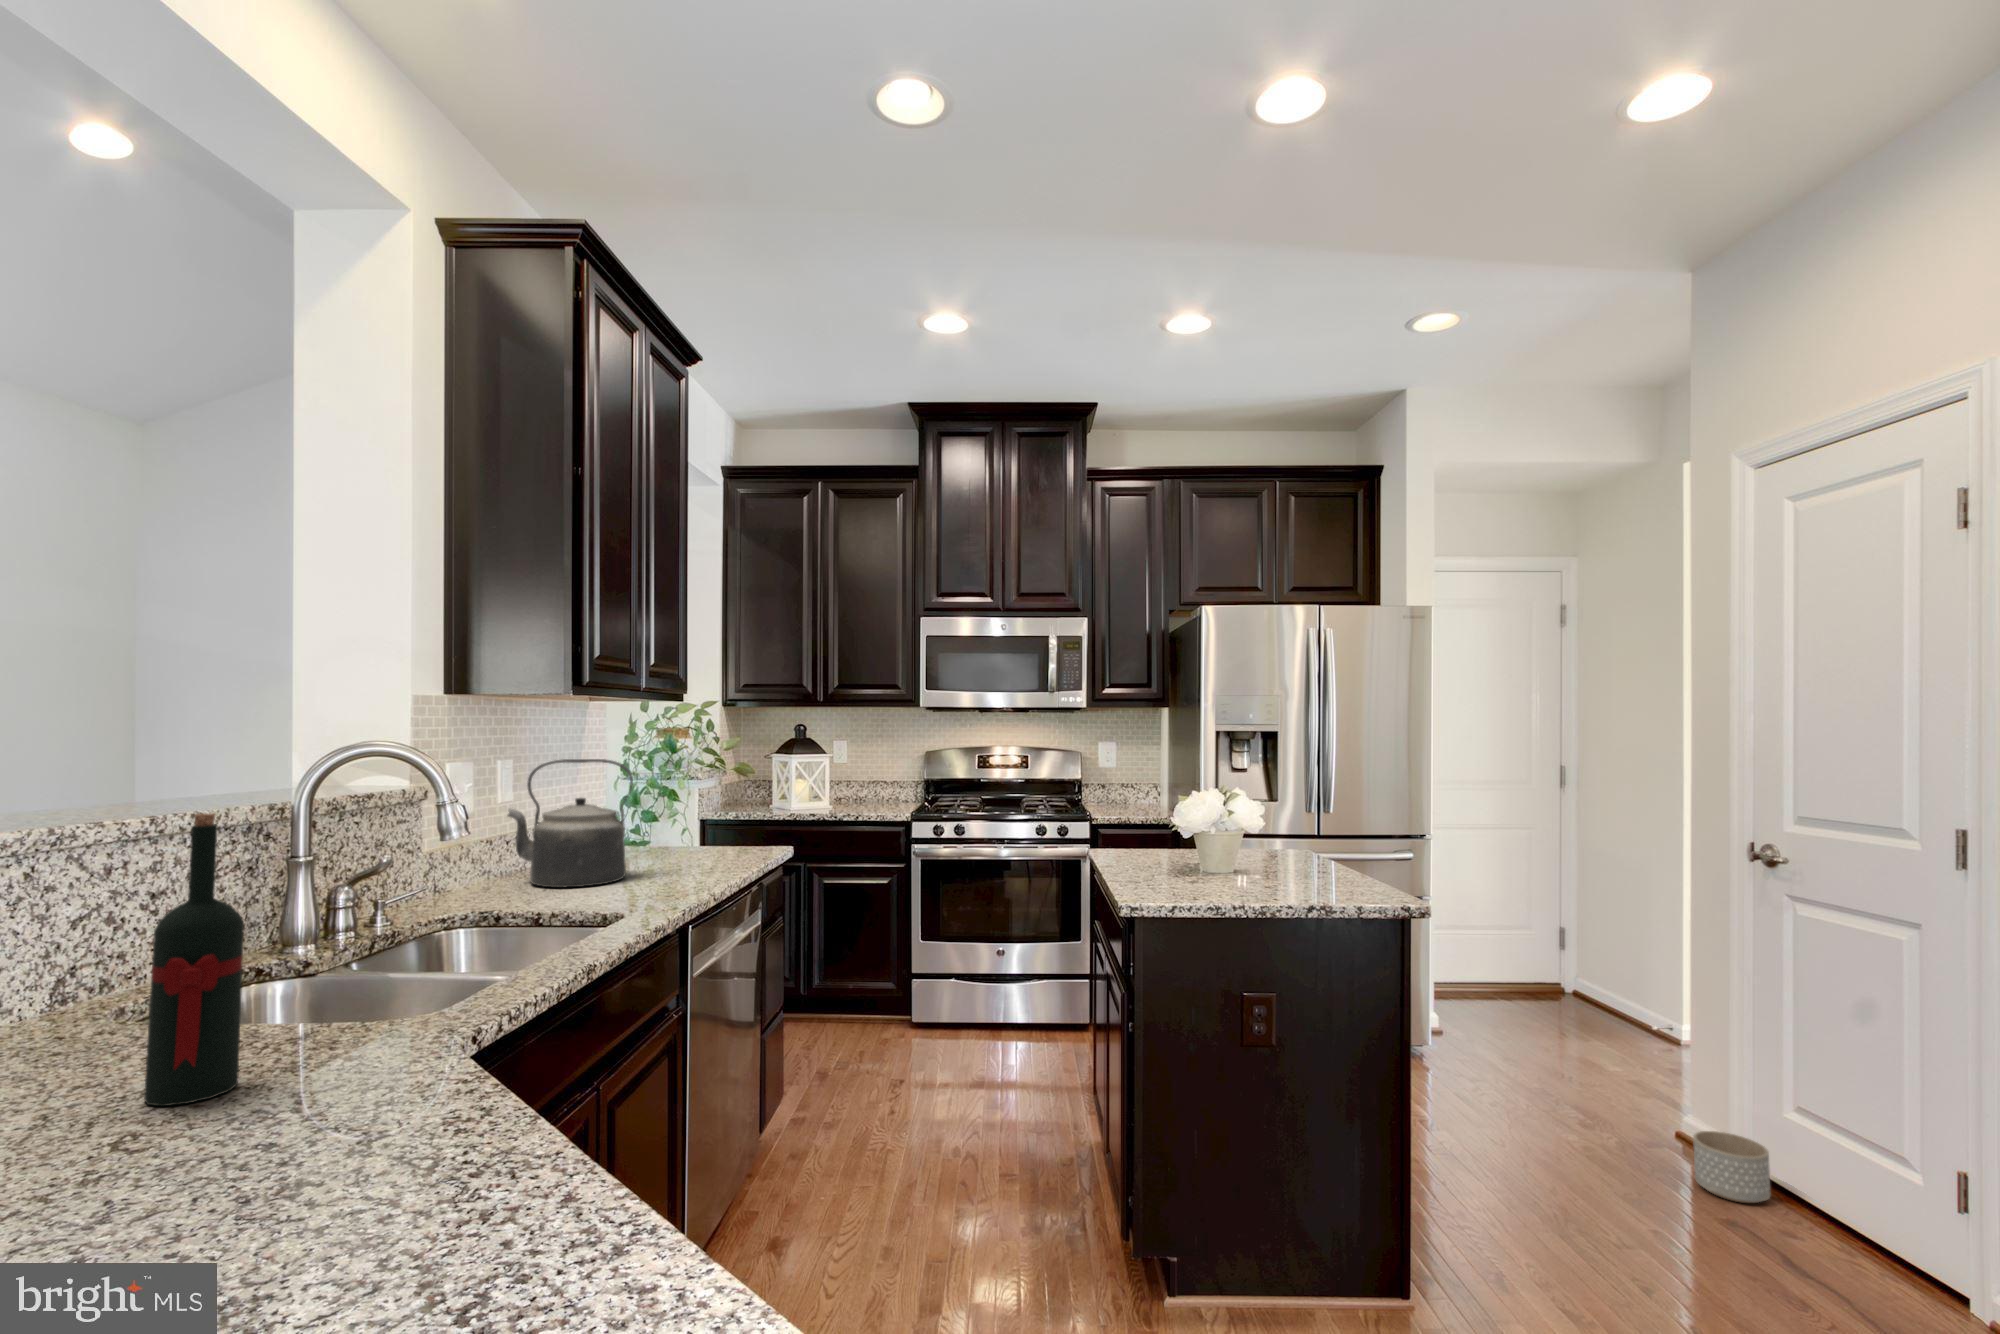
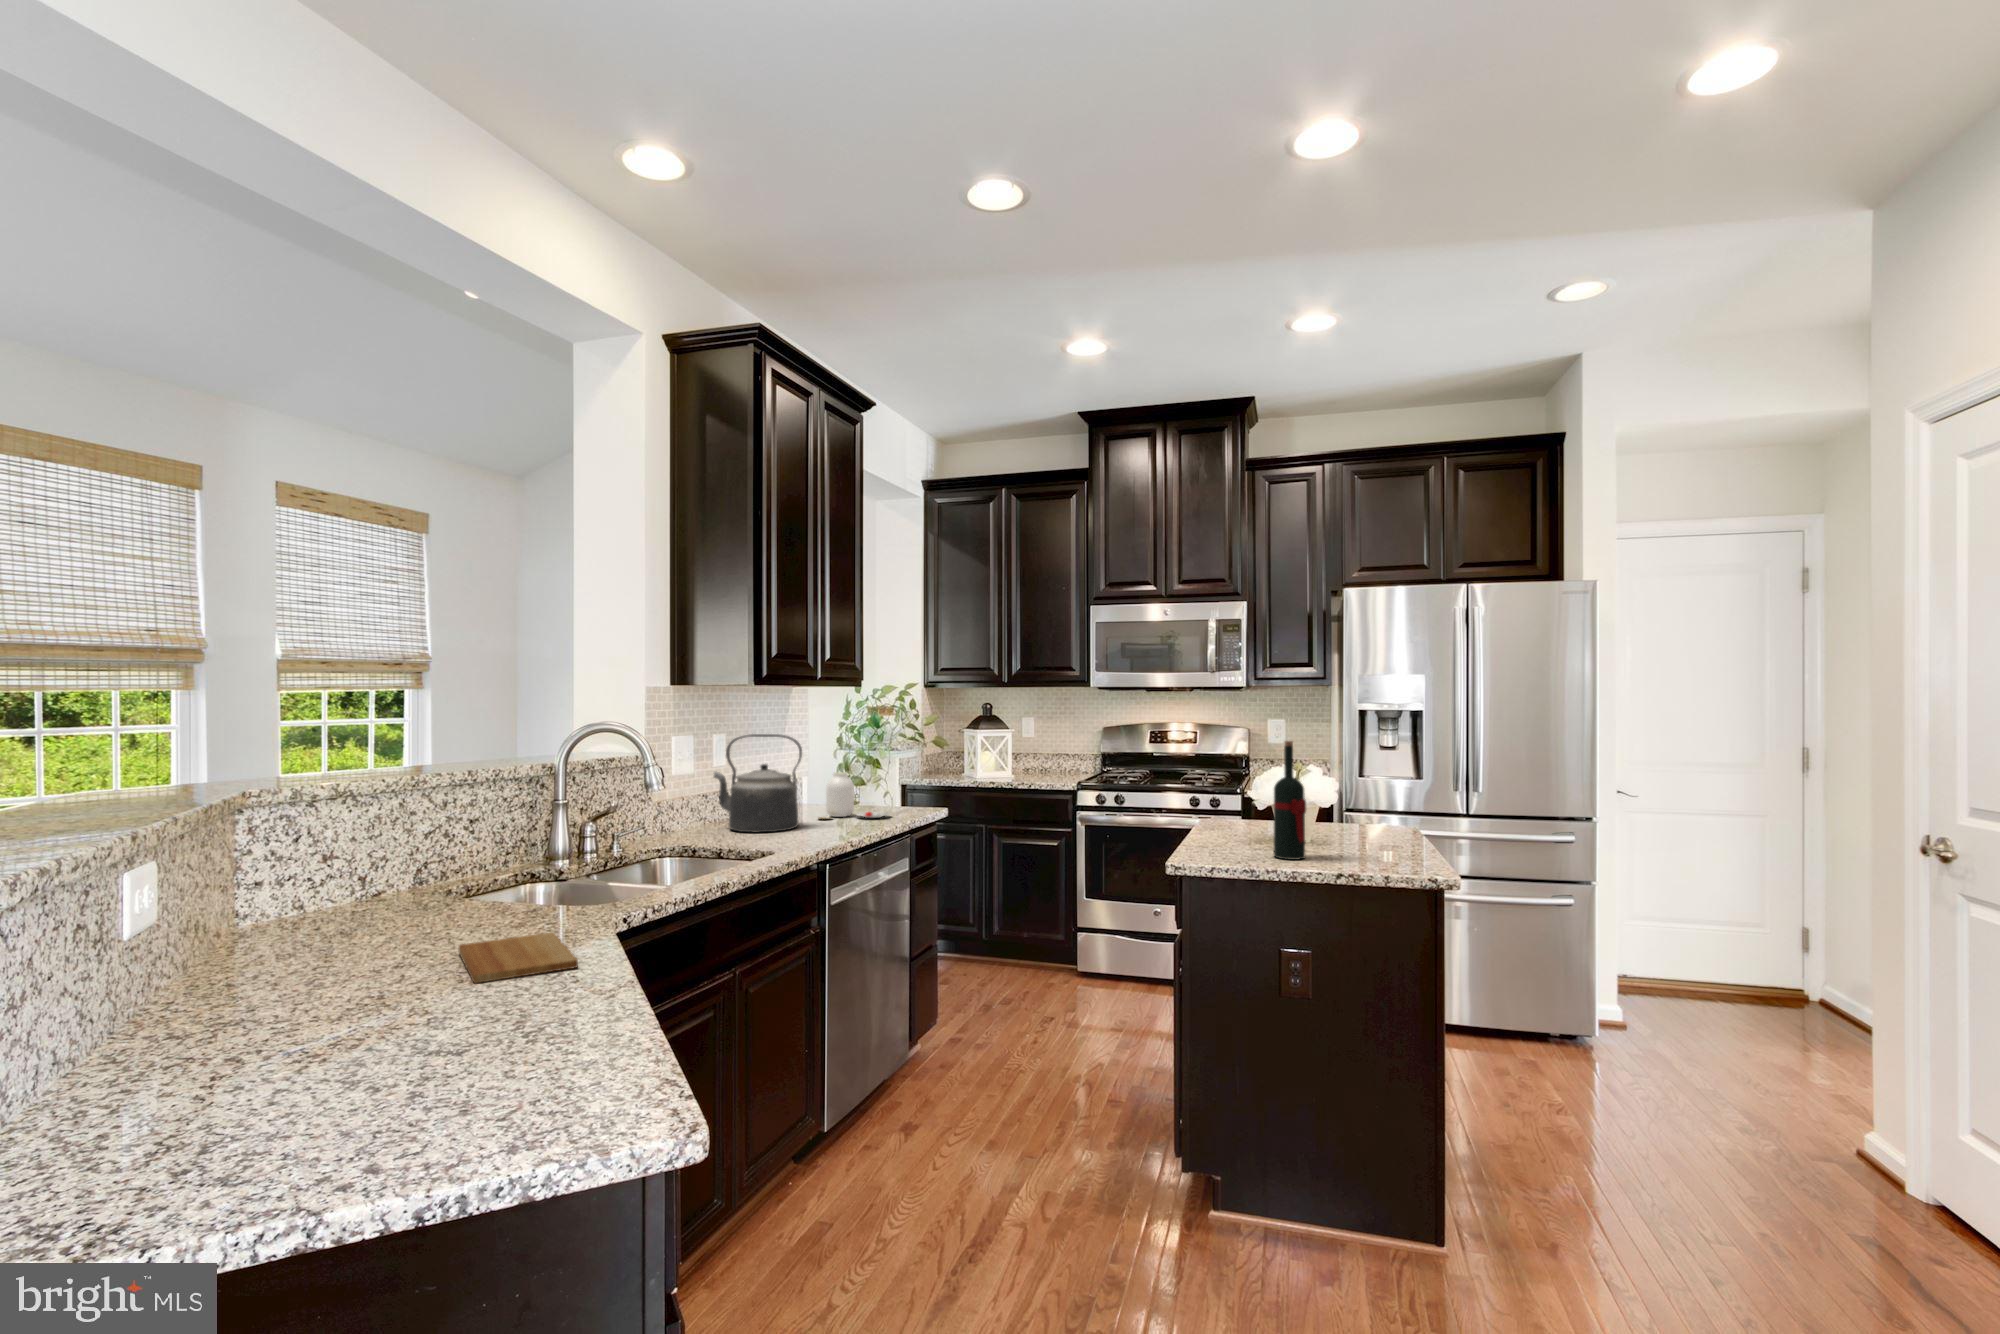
jar: none [642,806,737,866] -> present [821,772,890,819]
wine bottle: present [144,813,244,1106] -> present [1274,741,1306,860]
cutting board: none [190,1082,448,1211] -> present [459,933,578,983]
planter: present [1693,1131,1770,1203] -> none [1829,1139,1916,1218]

